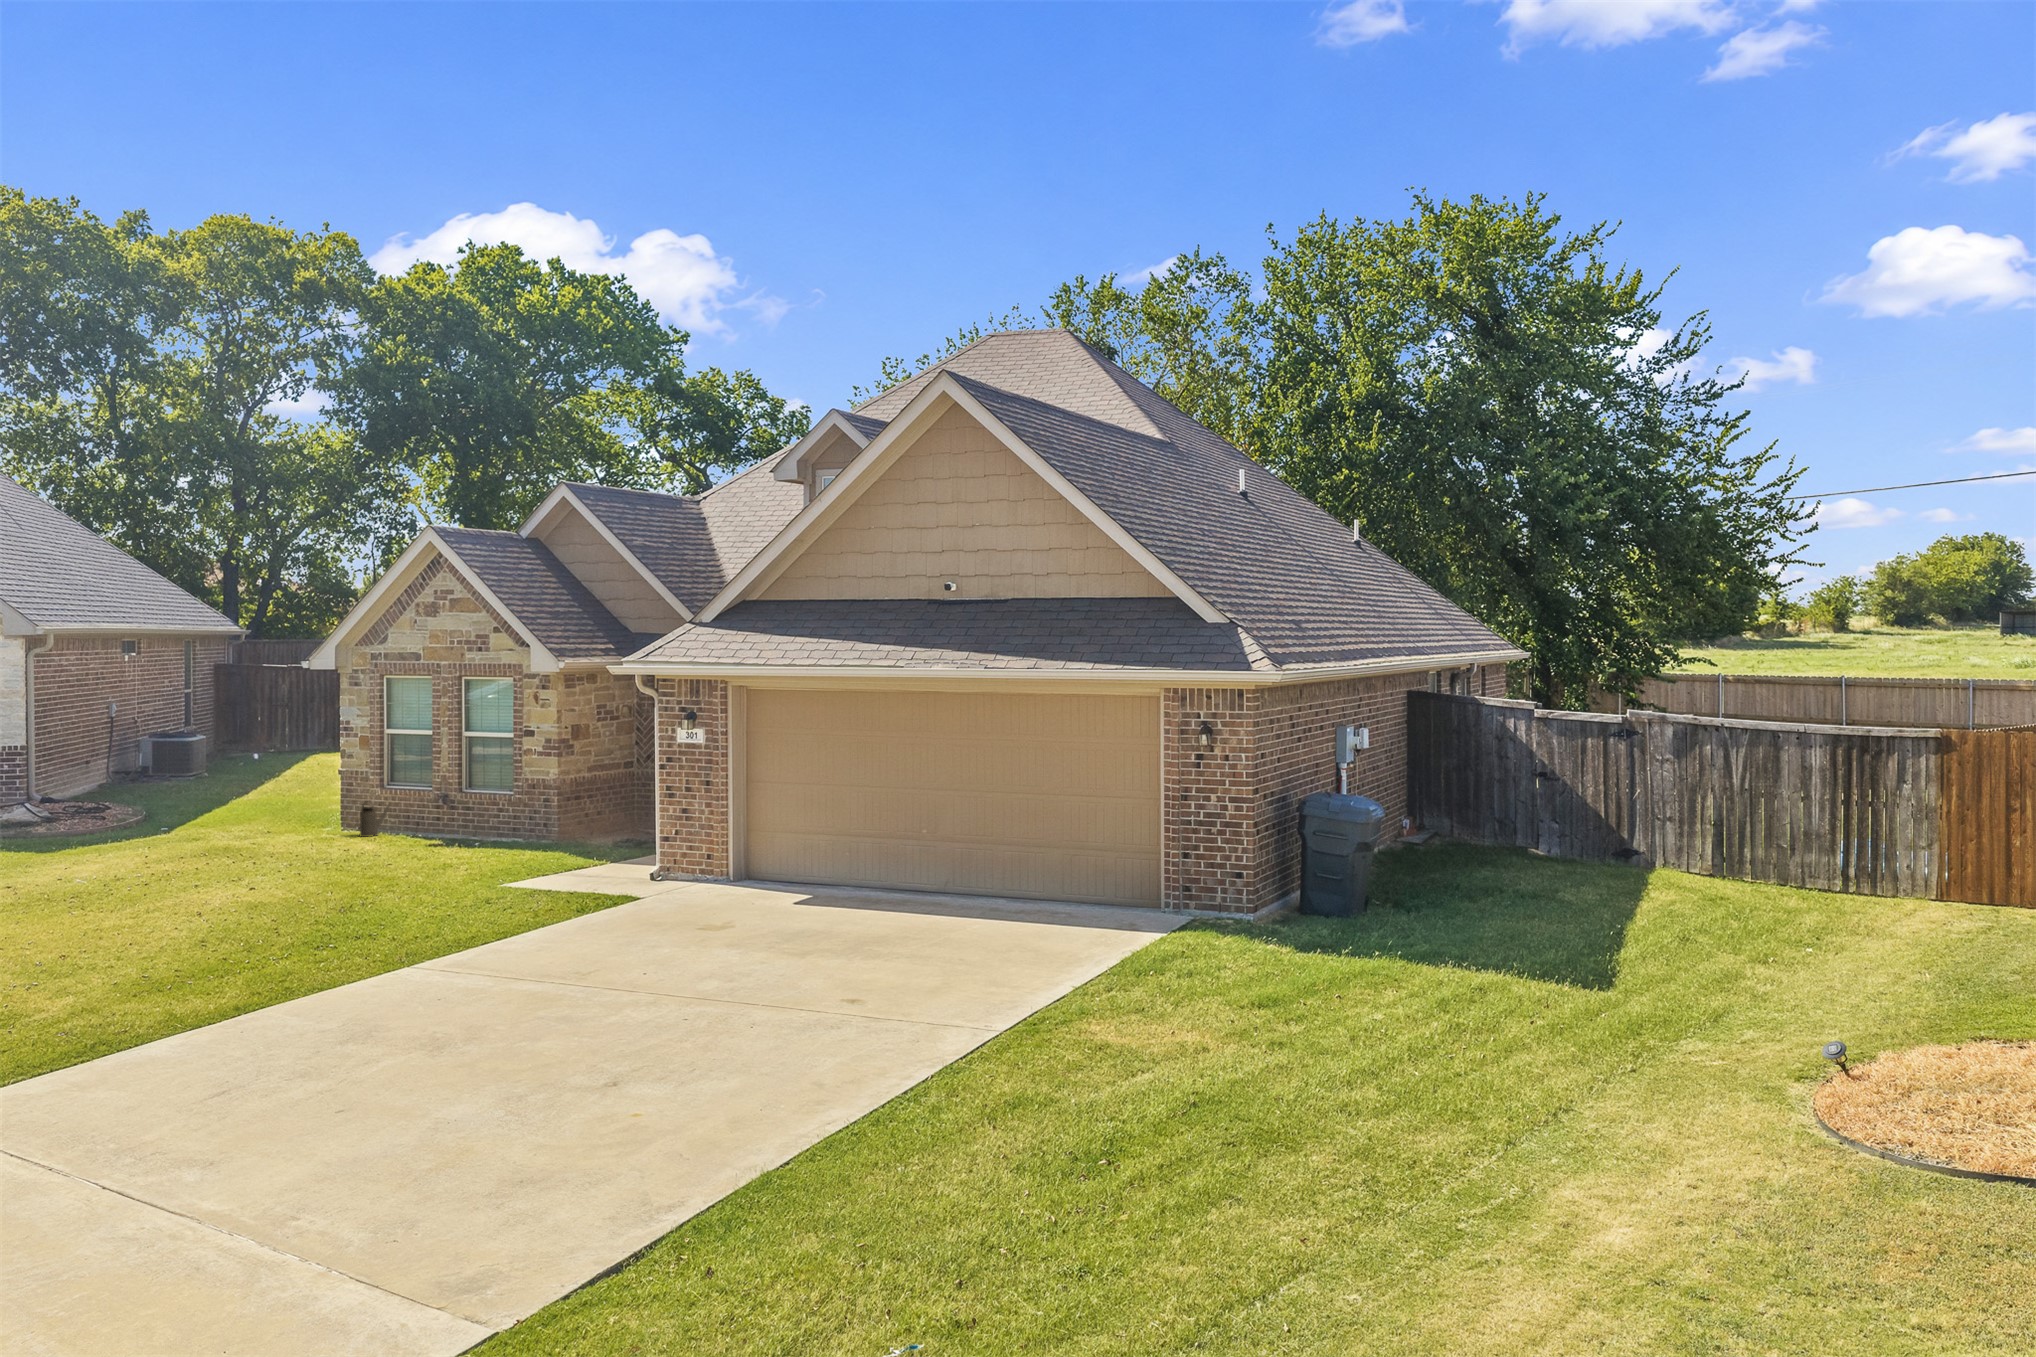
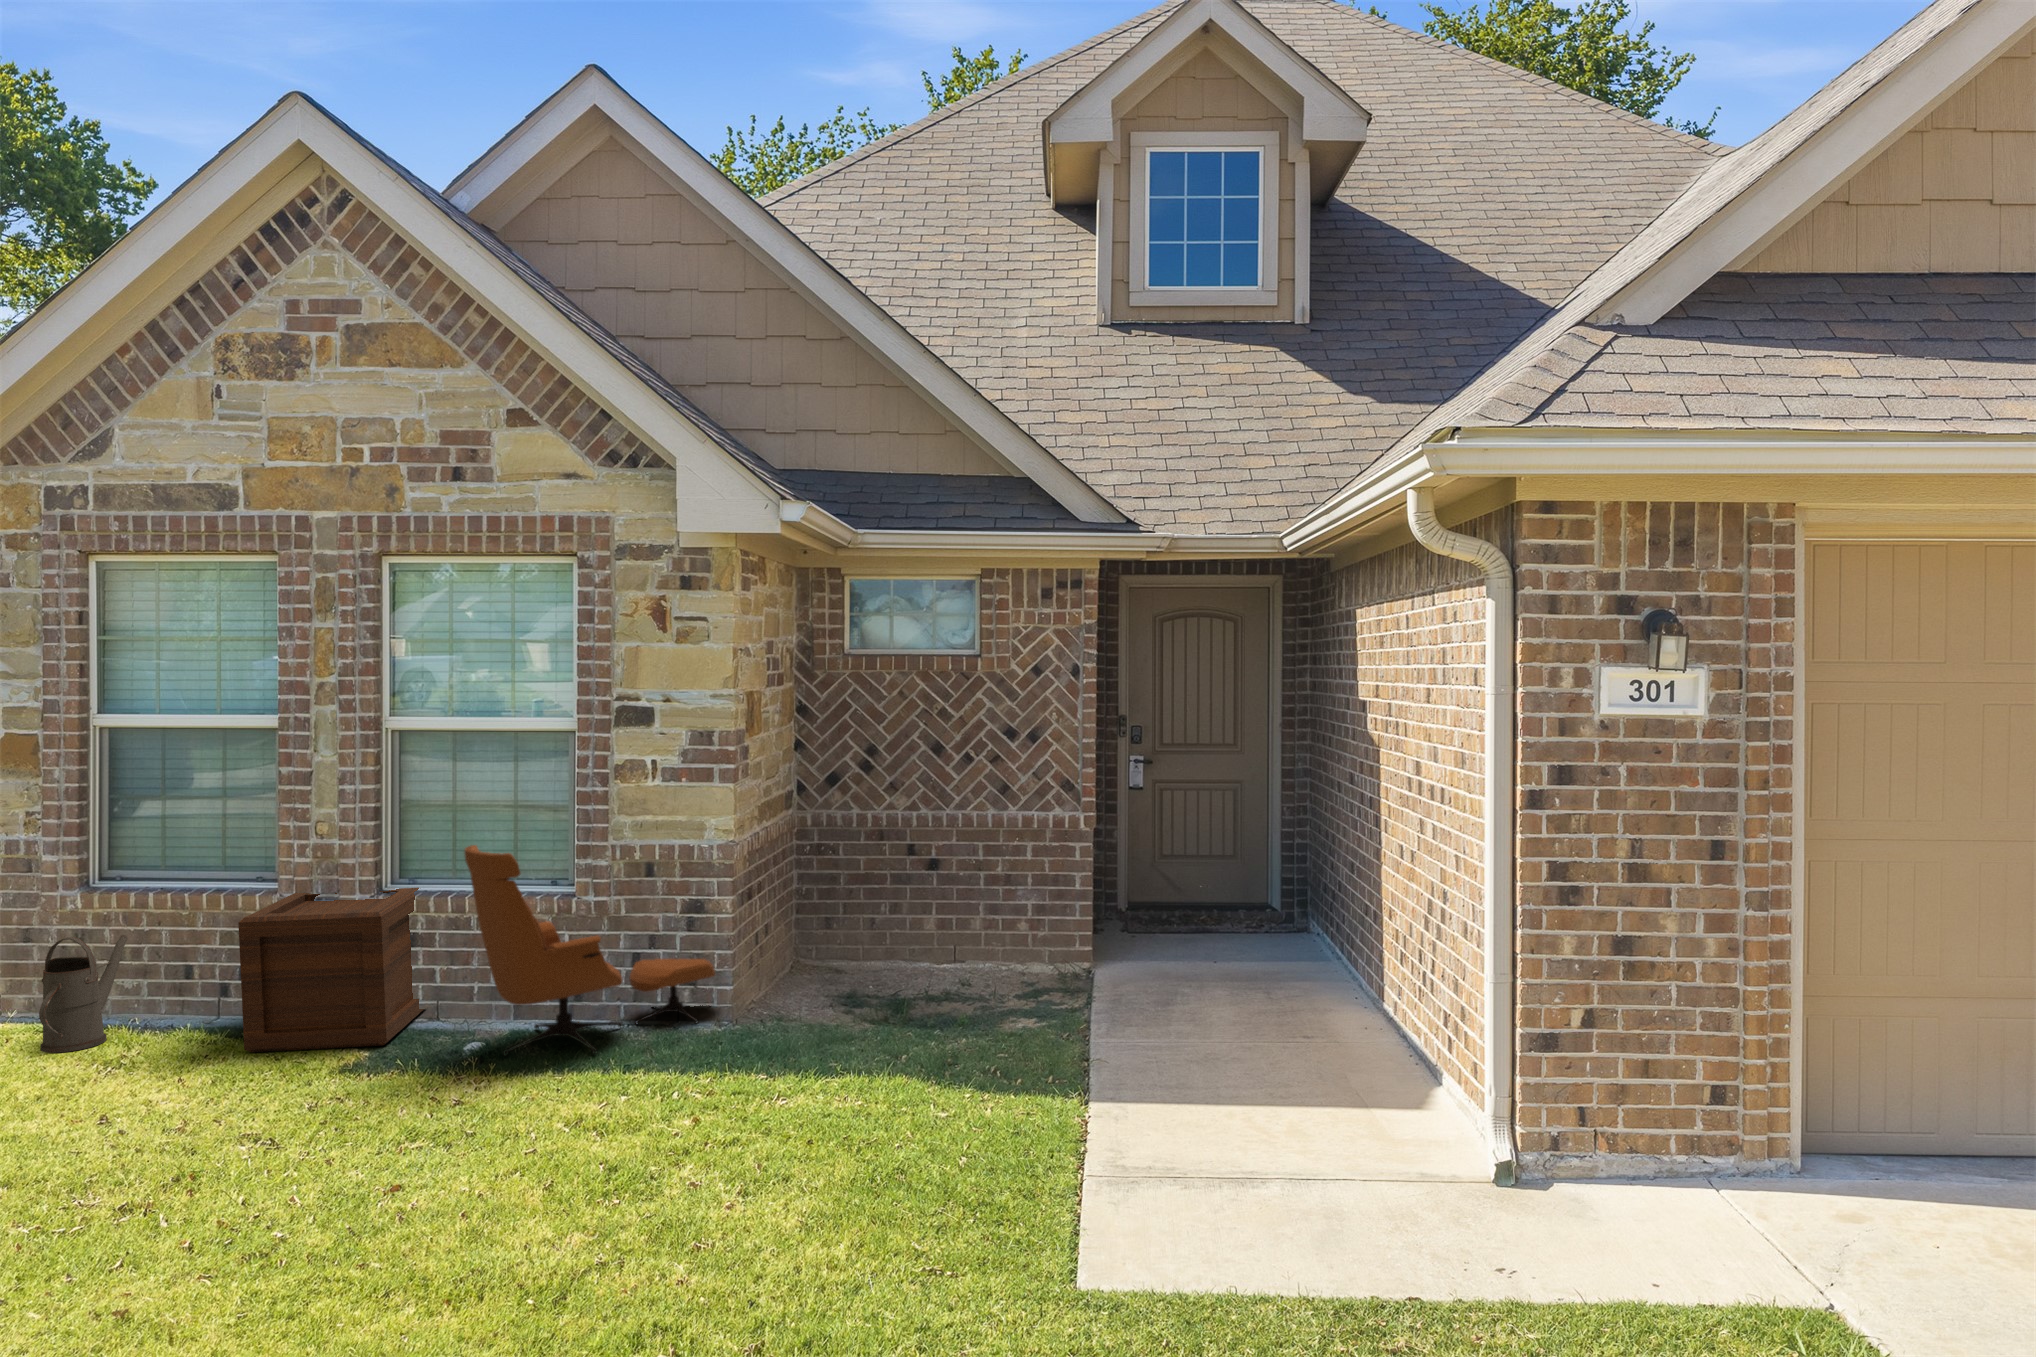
lounge chair: none [460,775,553,845] -> present [464,845,716,1055]
wooden crate: none [406,791,473,840] -> present [238,888,424,1052]

